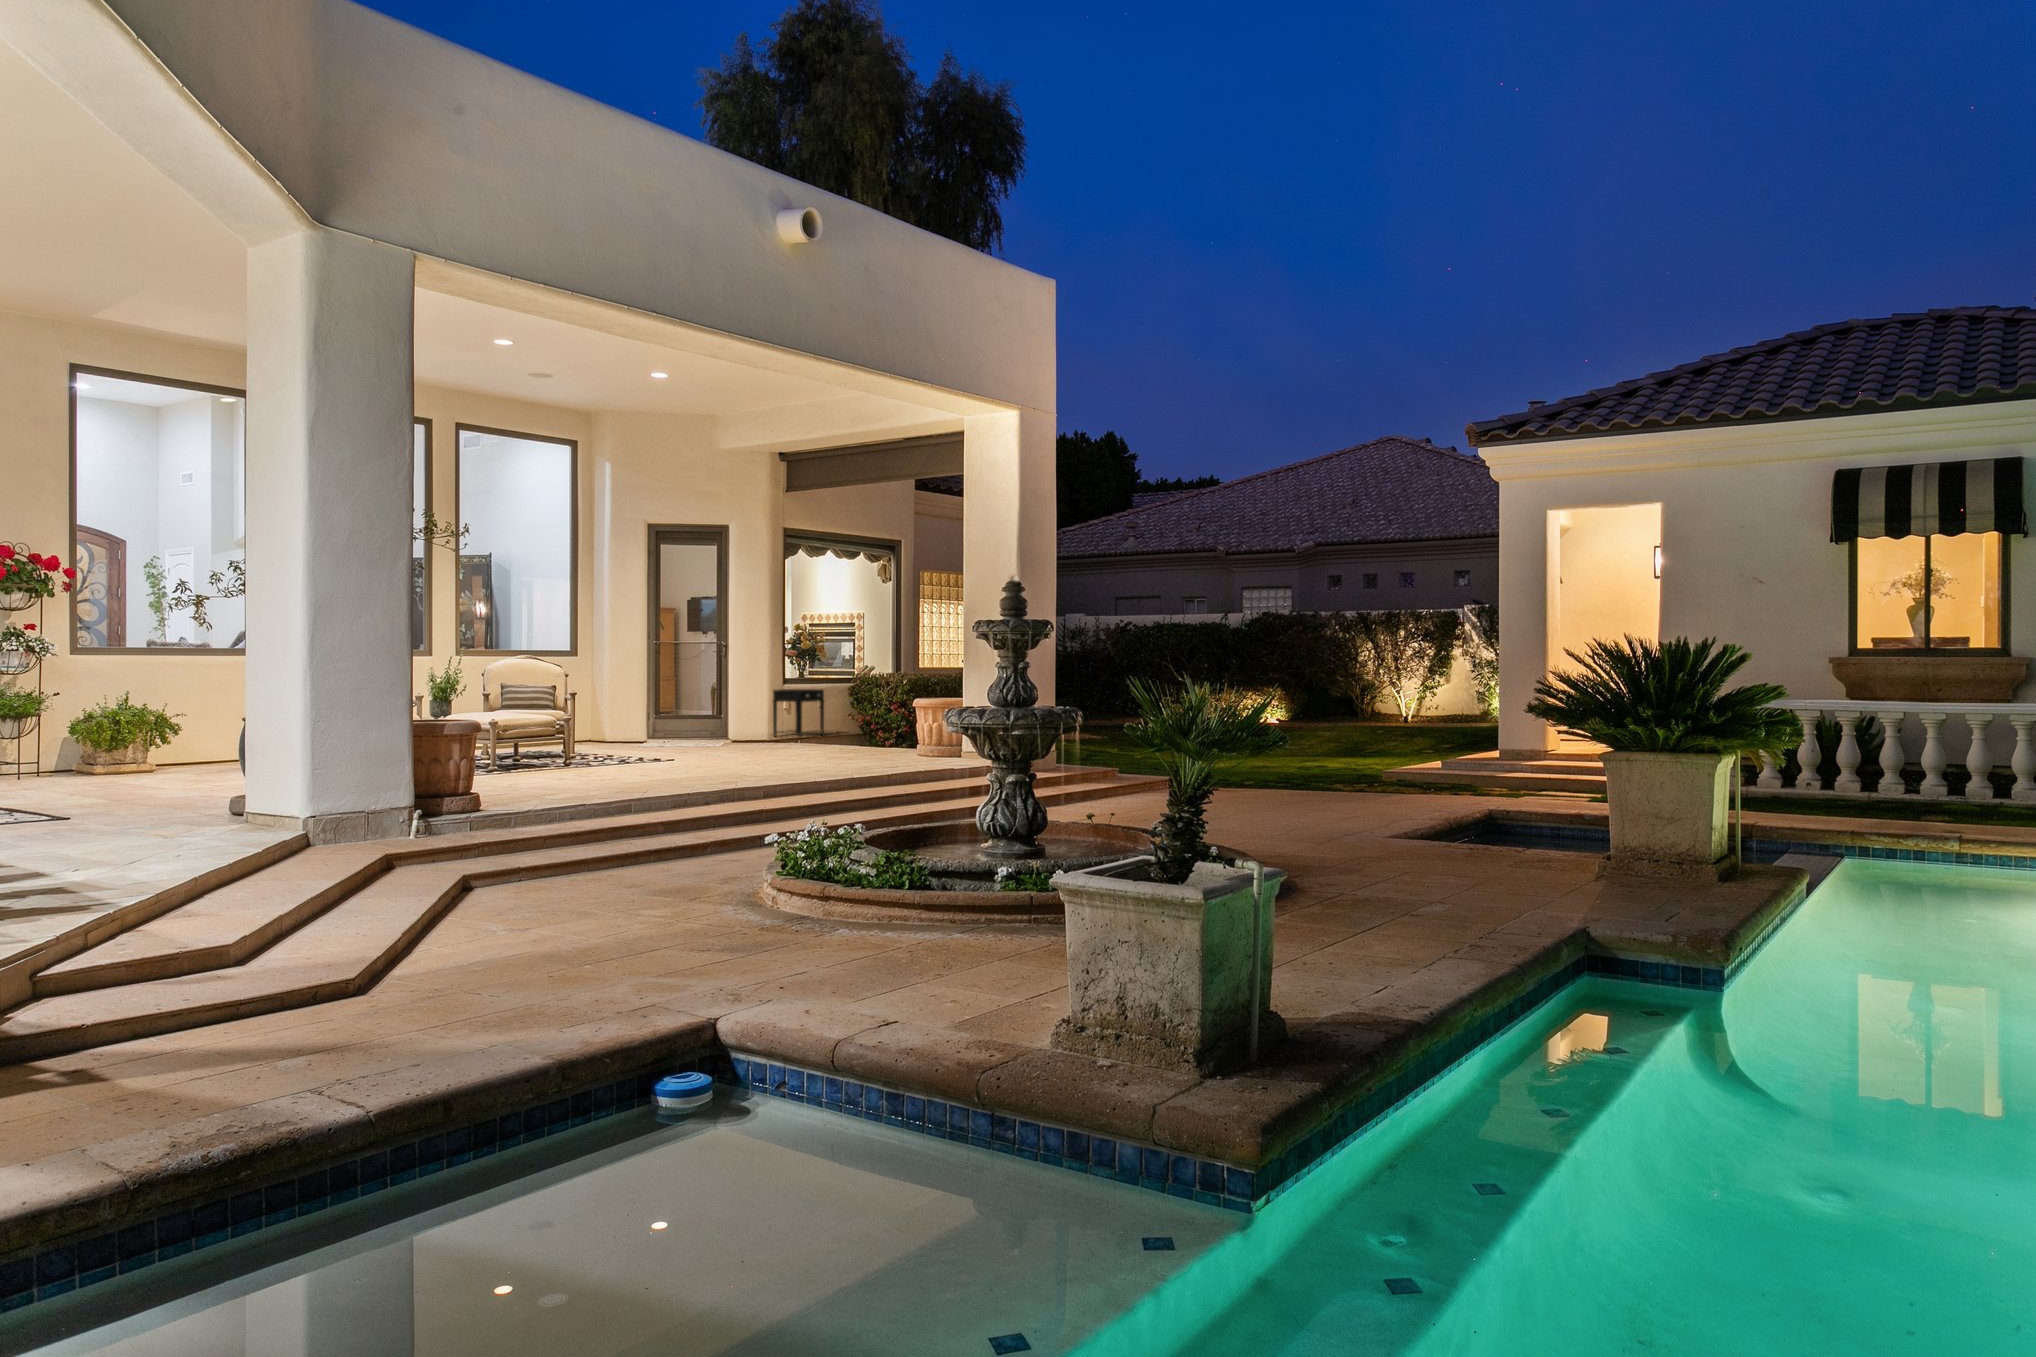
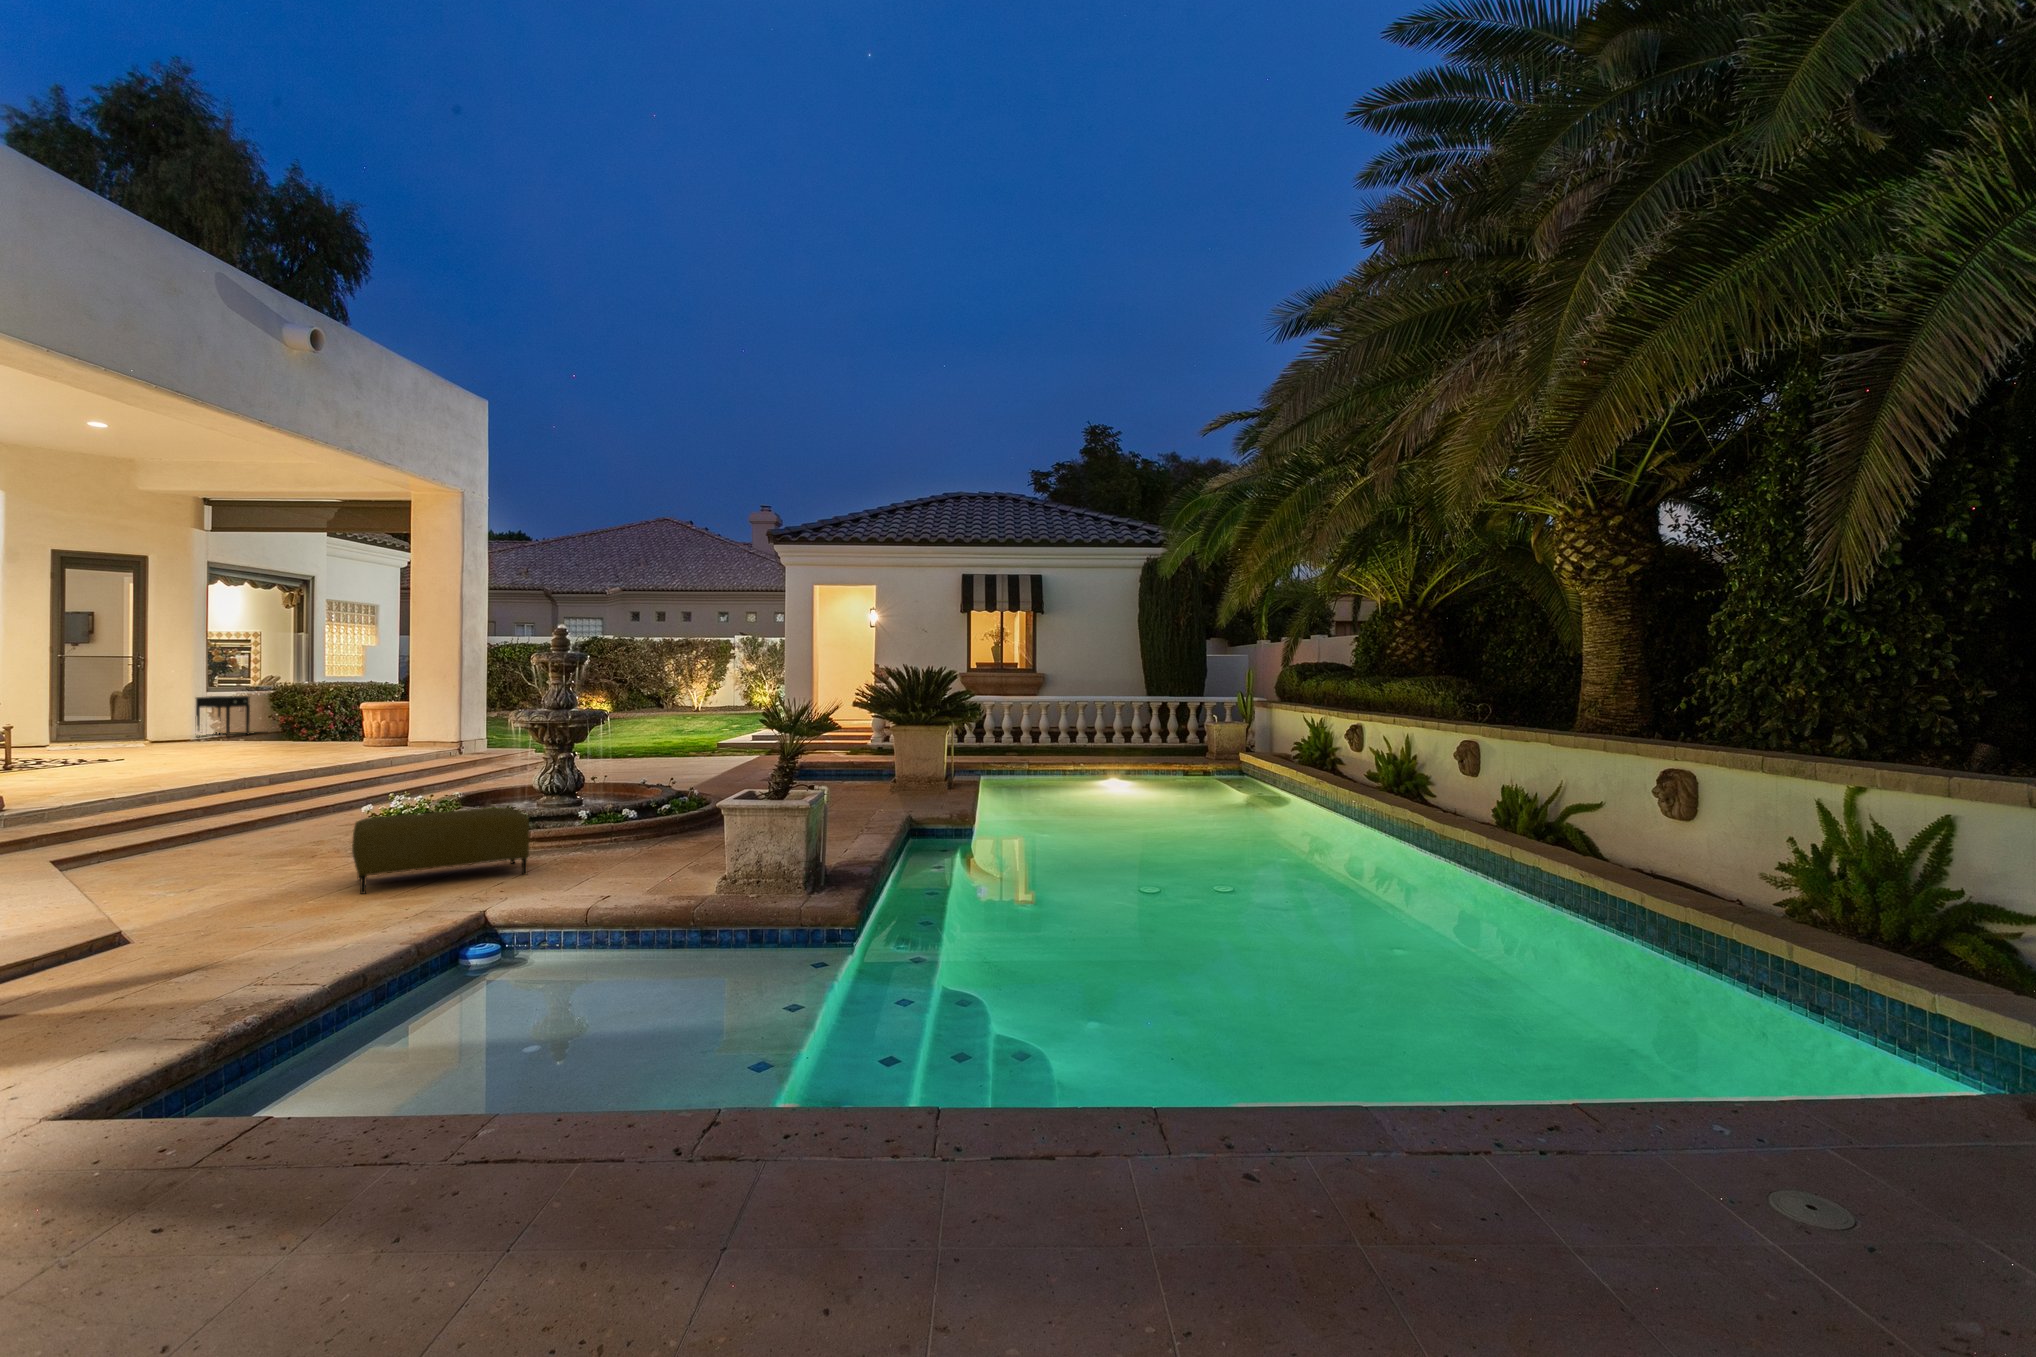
ottoman: none [640,850,874,961] -> present [352,808,530,894]

